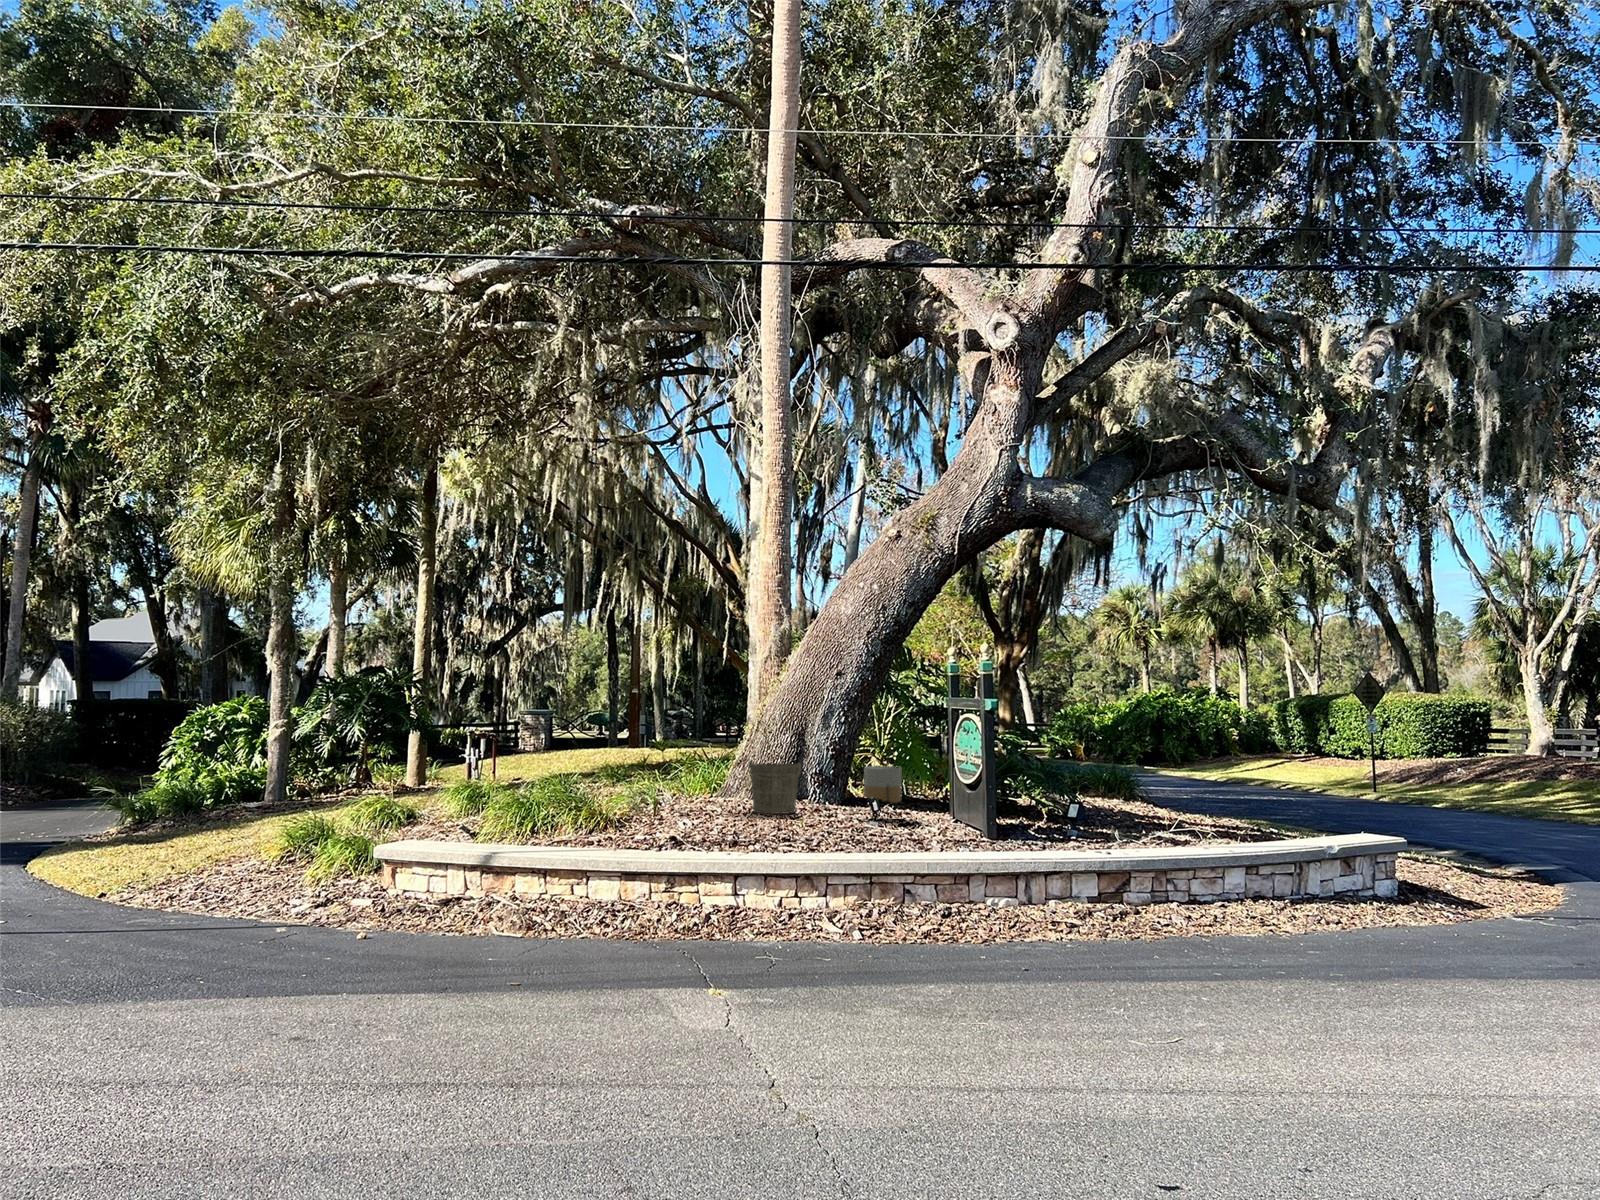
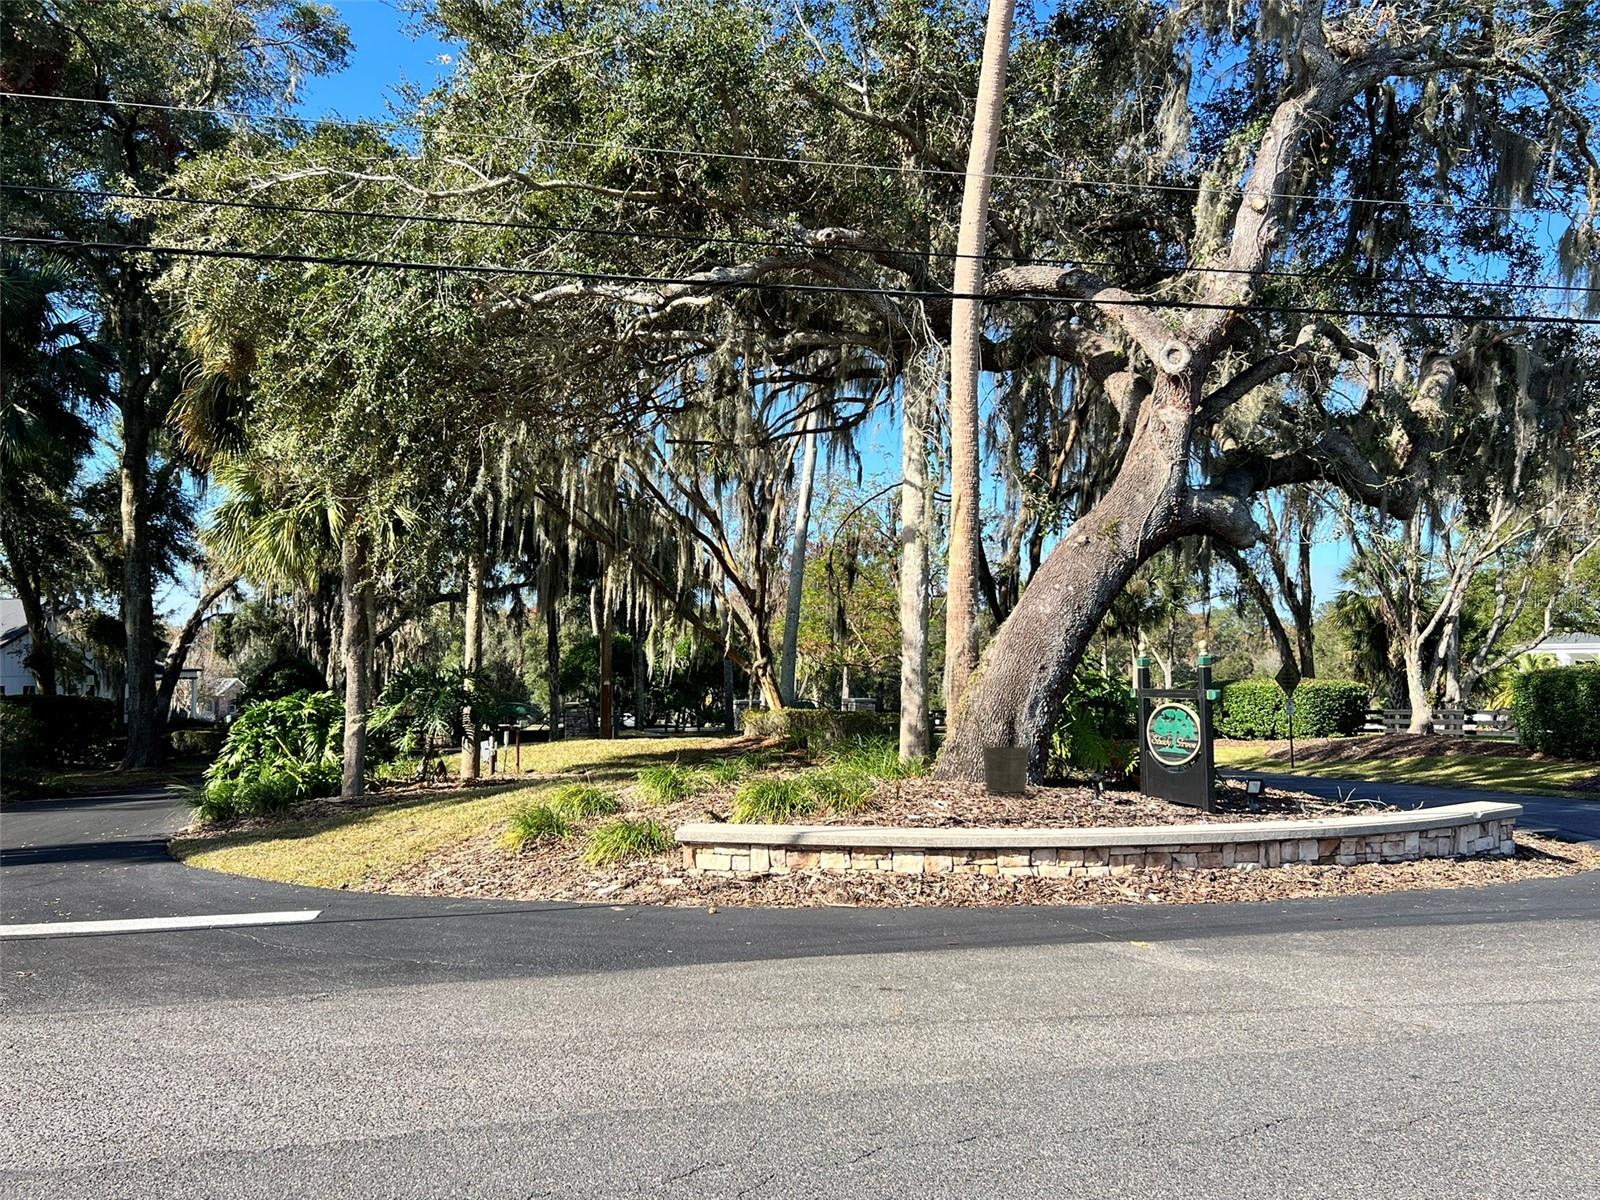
planter: present [863,766,901,803] -> none [1033,748,1069,798]

